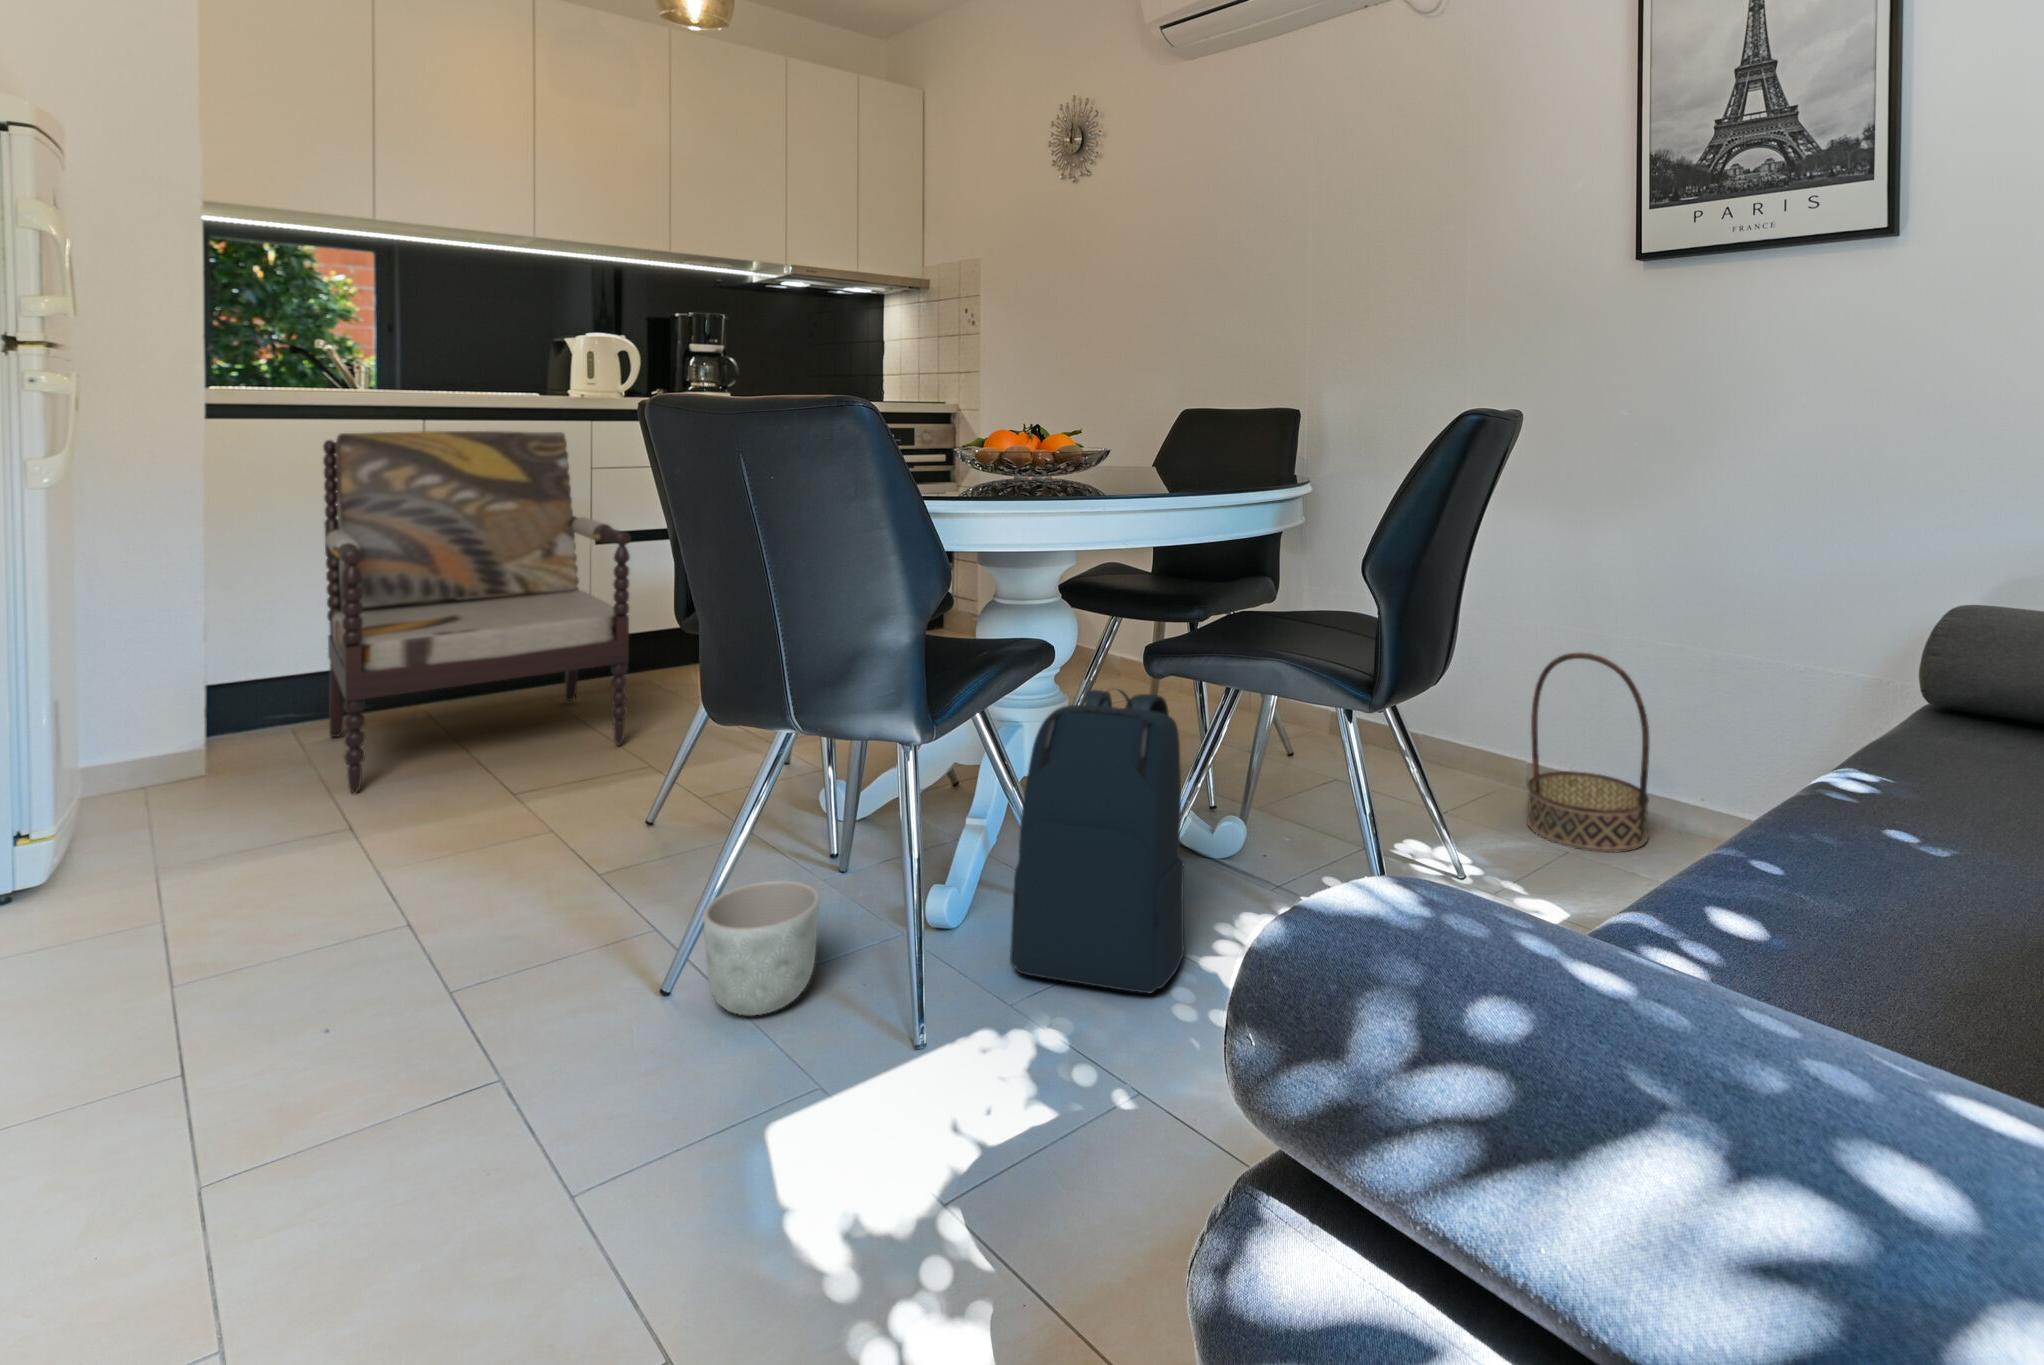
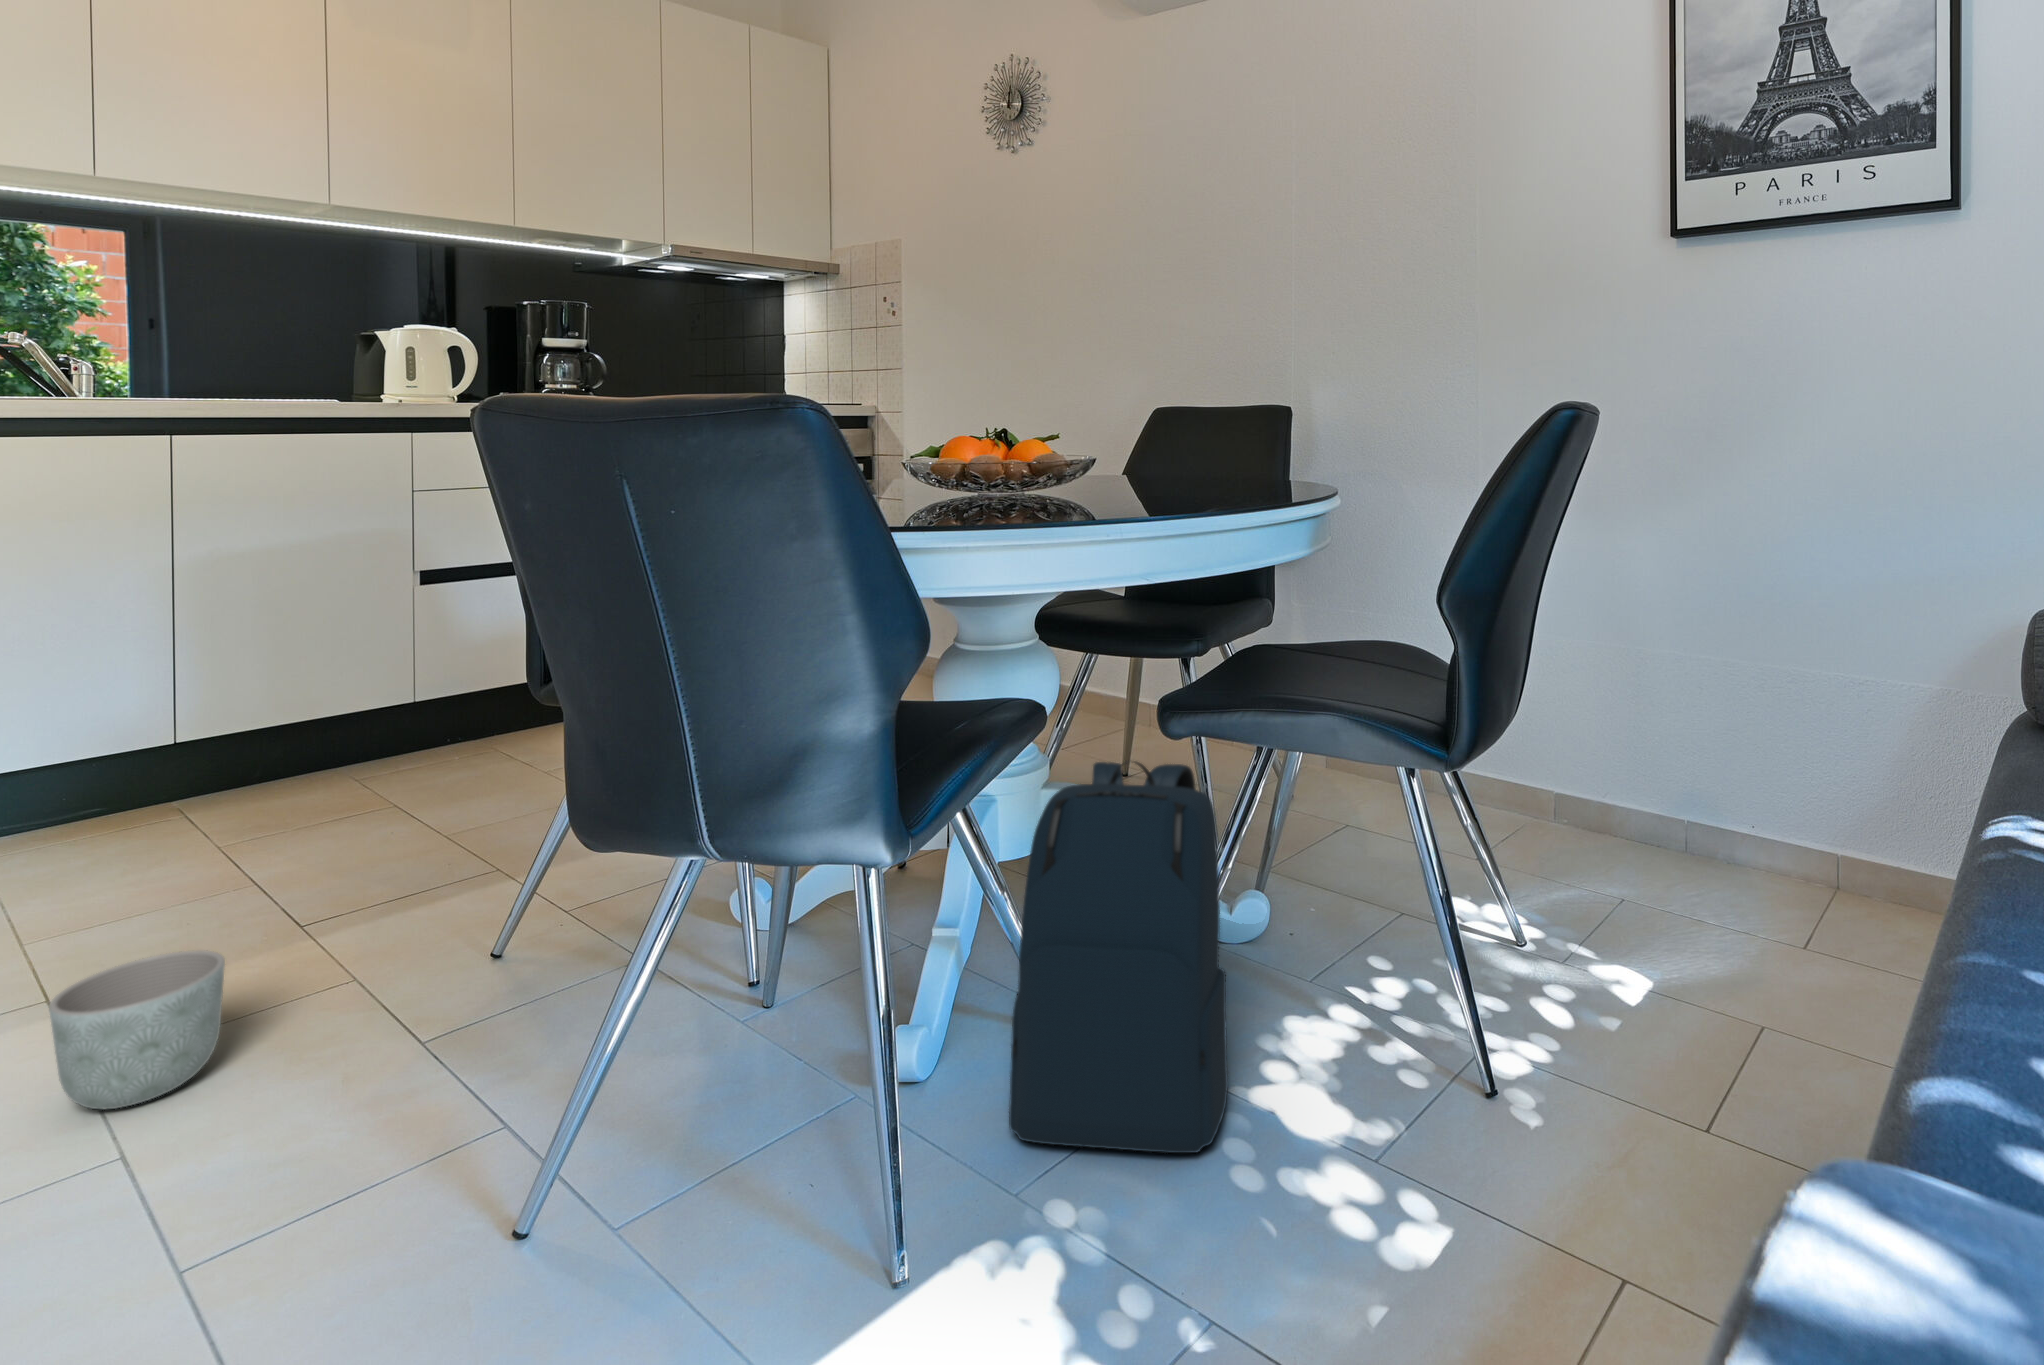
armchair: present [323,431,630,794] -> none [17,449,468,948]
basket: present [1527,653,1650,852] -> none [1570,672,1706,896]
planter: present [703,880,819,1016] -> present [49,950,225,1109]

